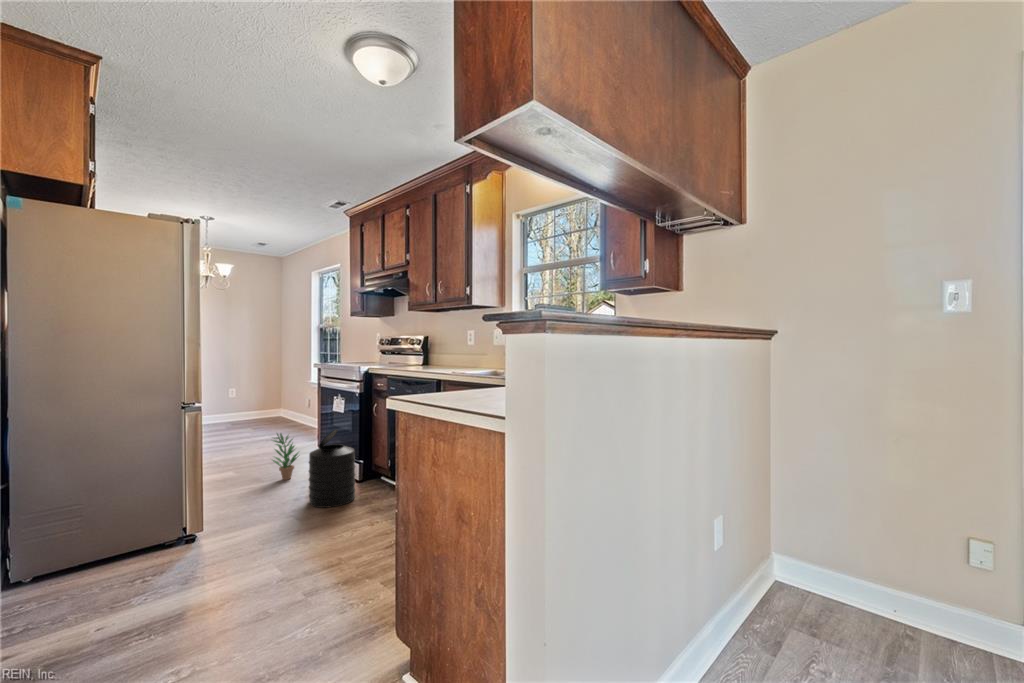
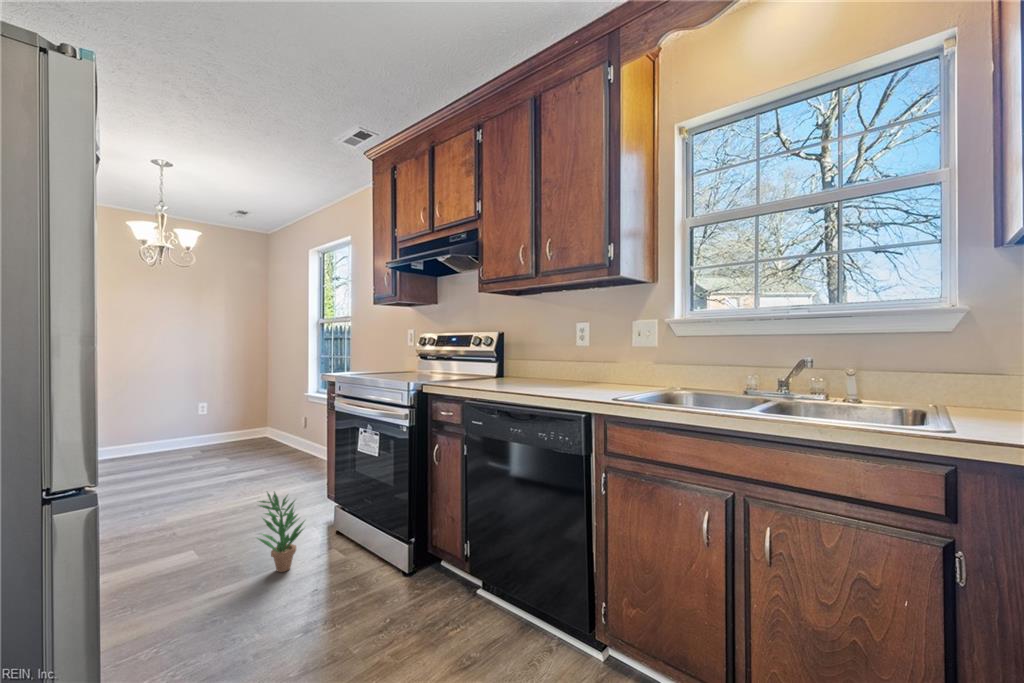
trash can: present [309,430,355,508] -> none [330,499,415,659]

